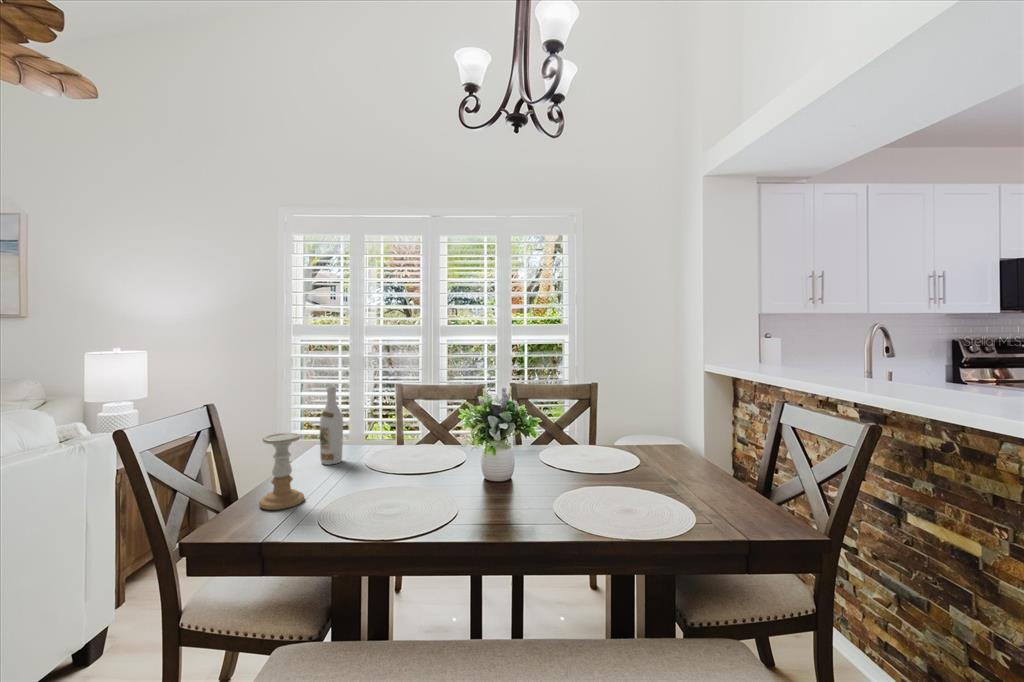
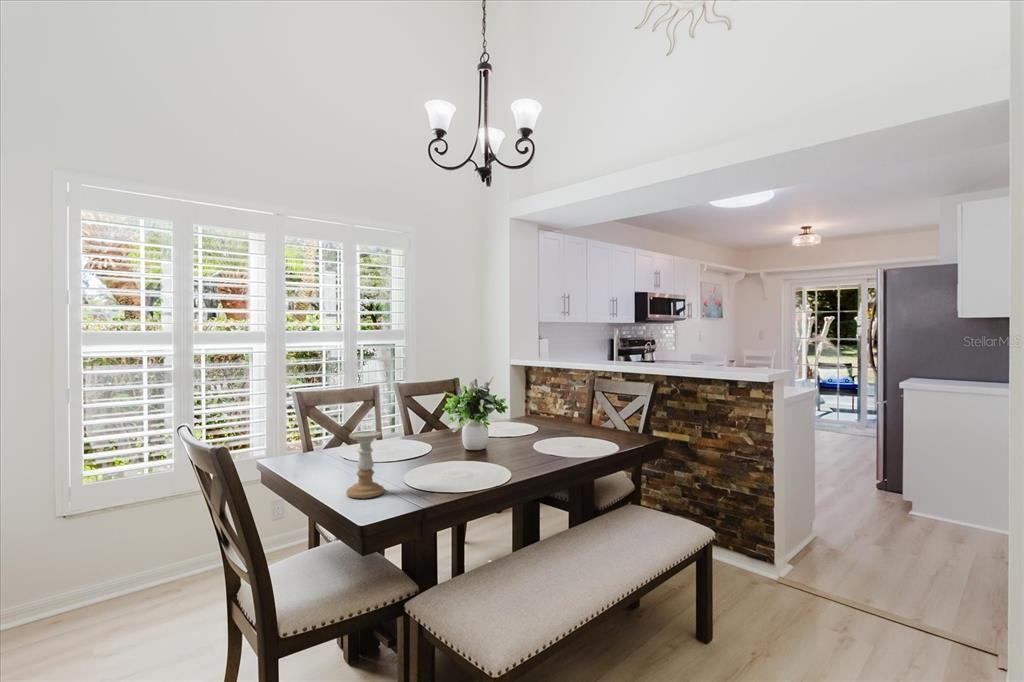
wine bottle: present [320,386,343,465] -> none [301,393,324,472]

